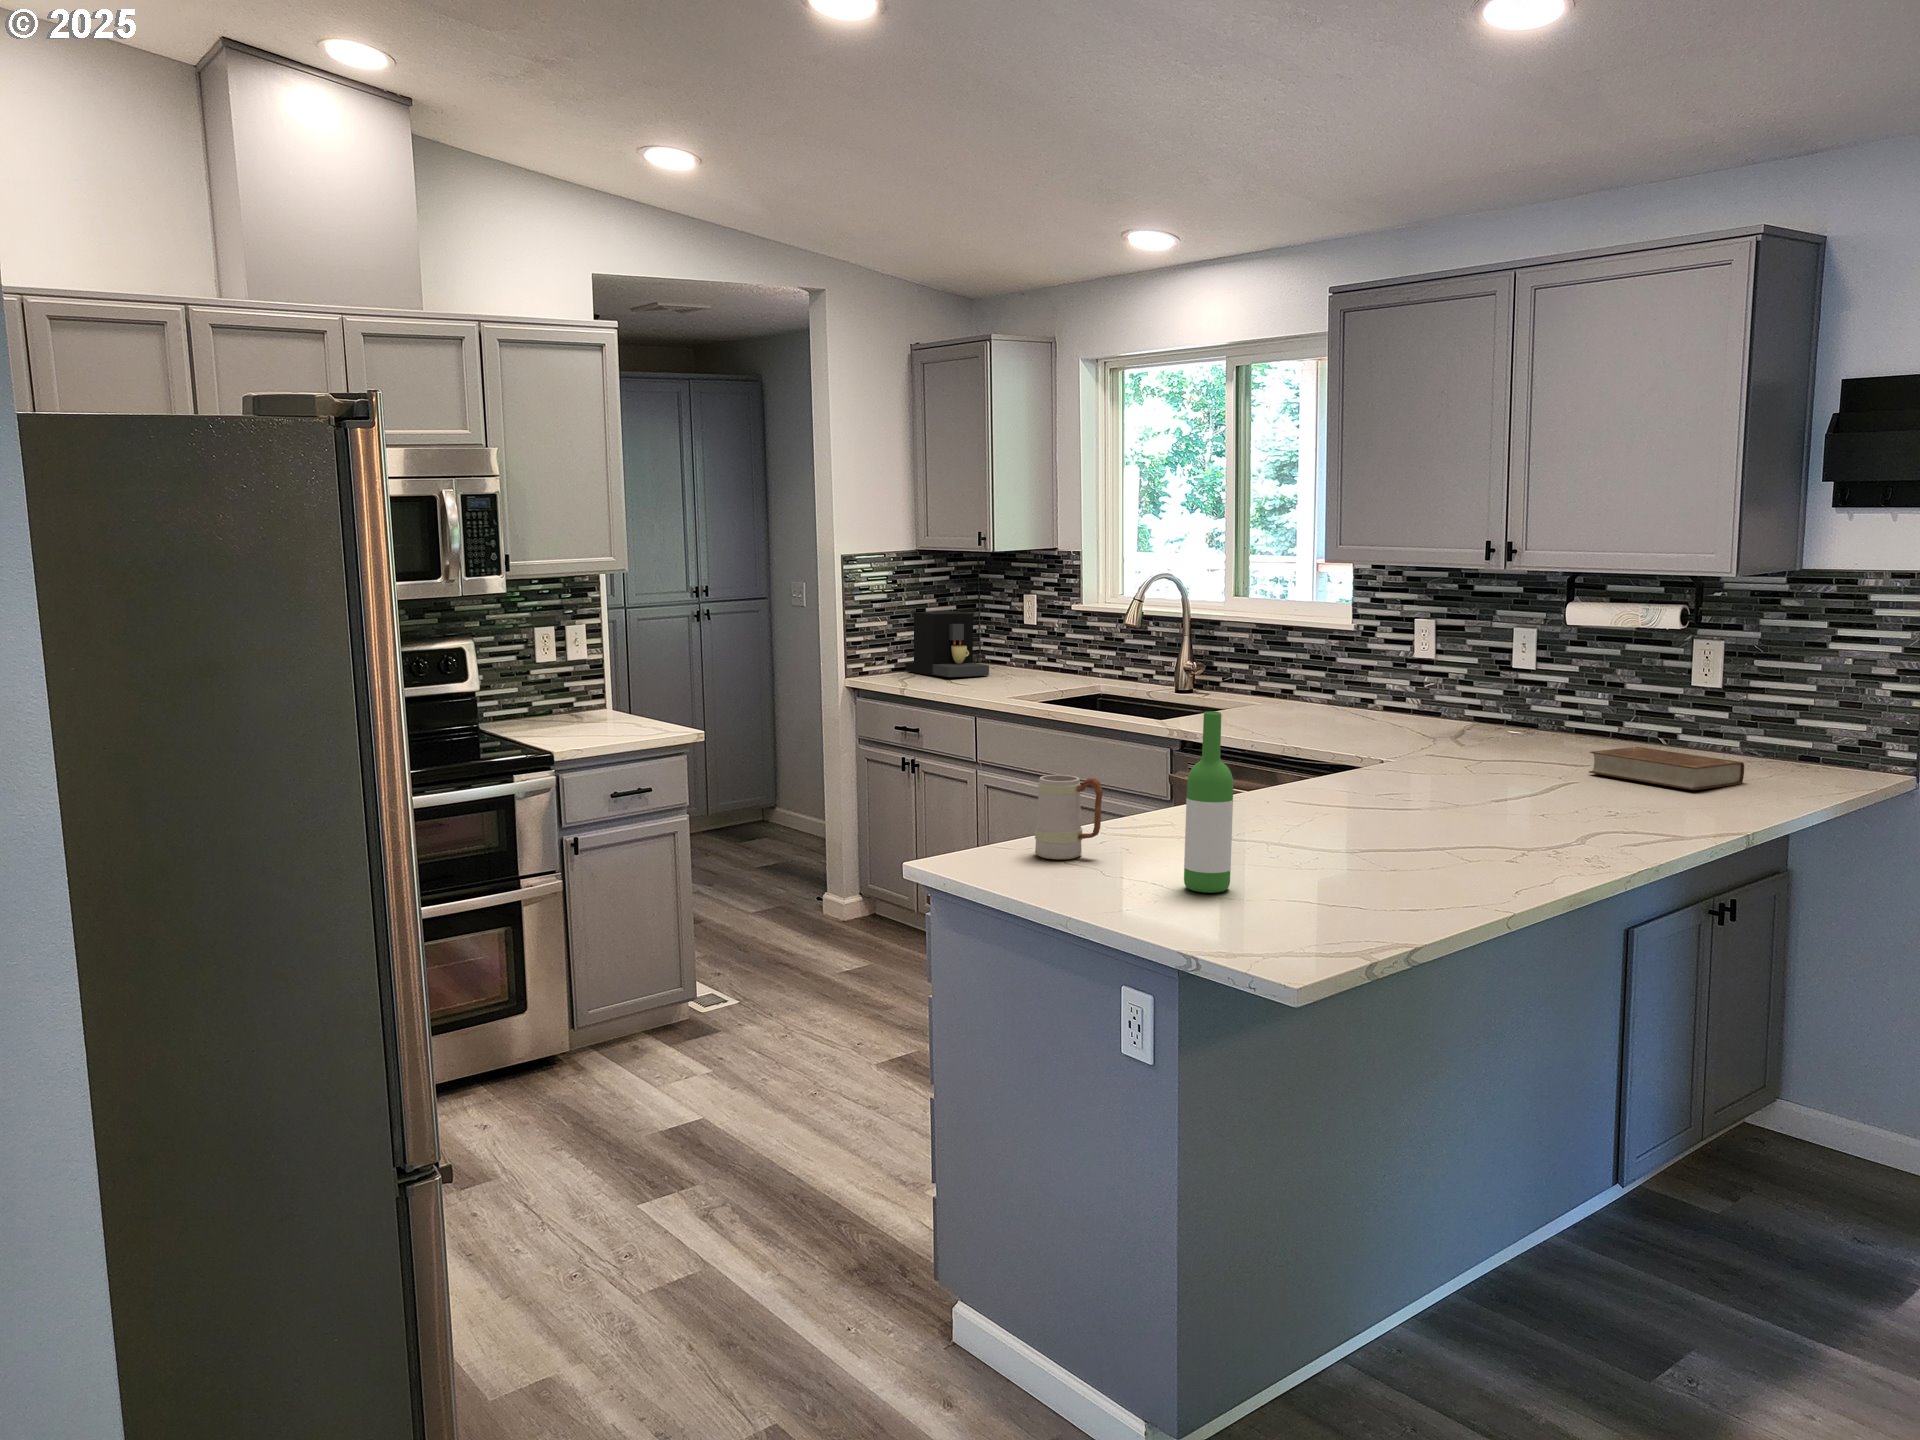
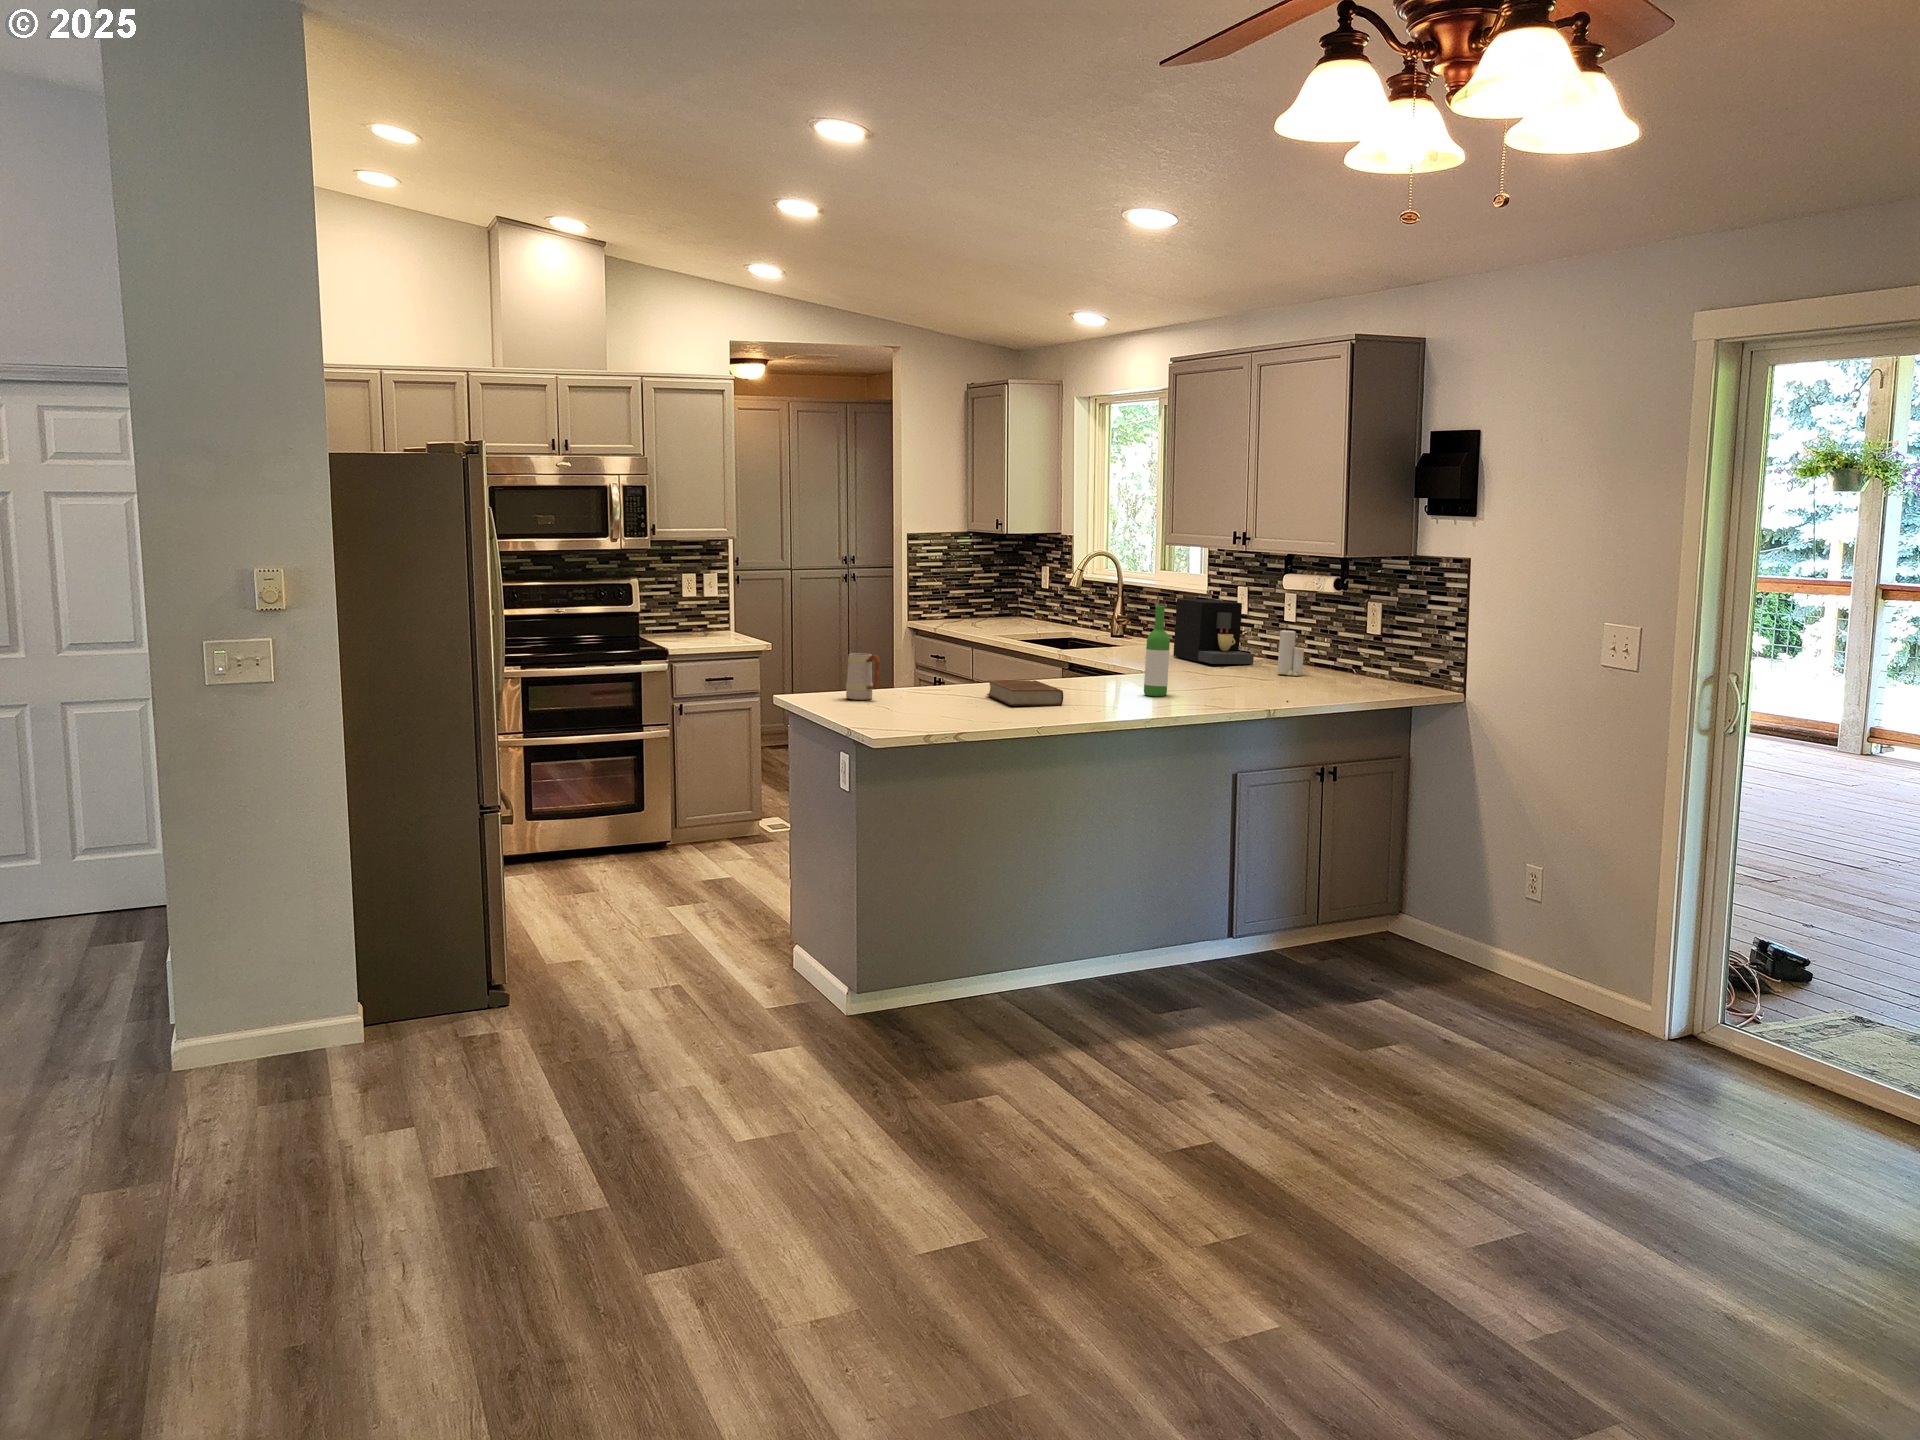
coffee maker: present [905,611,989,677] -> present [1173,599,1254,664]
candle: none [1558,679,1605,753] -> present [1277,630,1304,676]
wine bottle: present [1184,711,1233,893] -> present [1144,606,1170,697]
book: present [1589,747,1744,790] -> present [987,680,1063,706]

